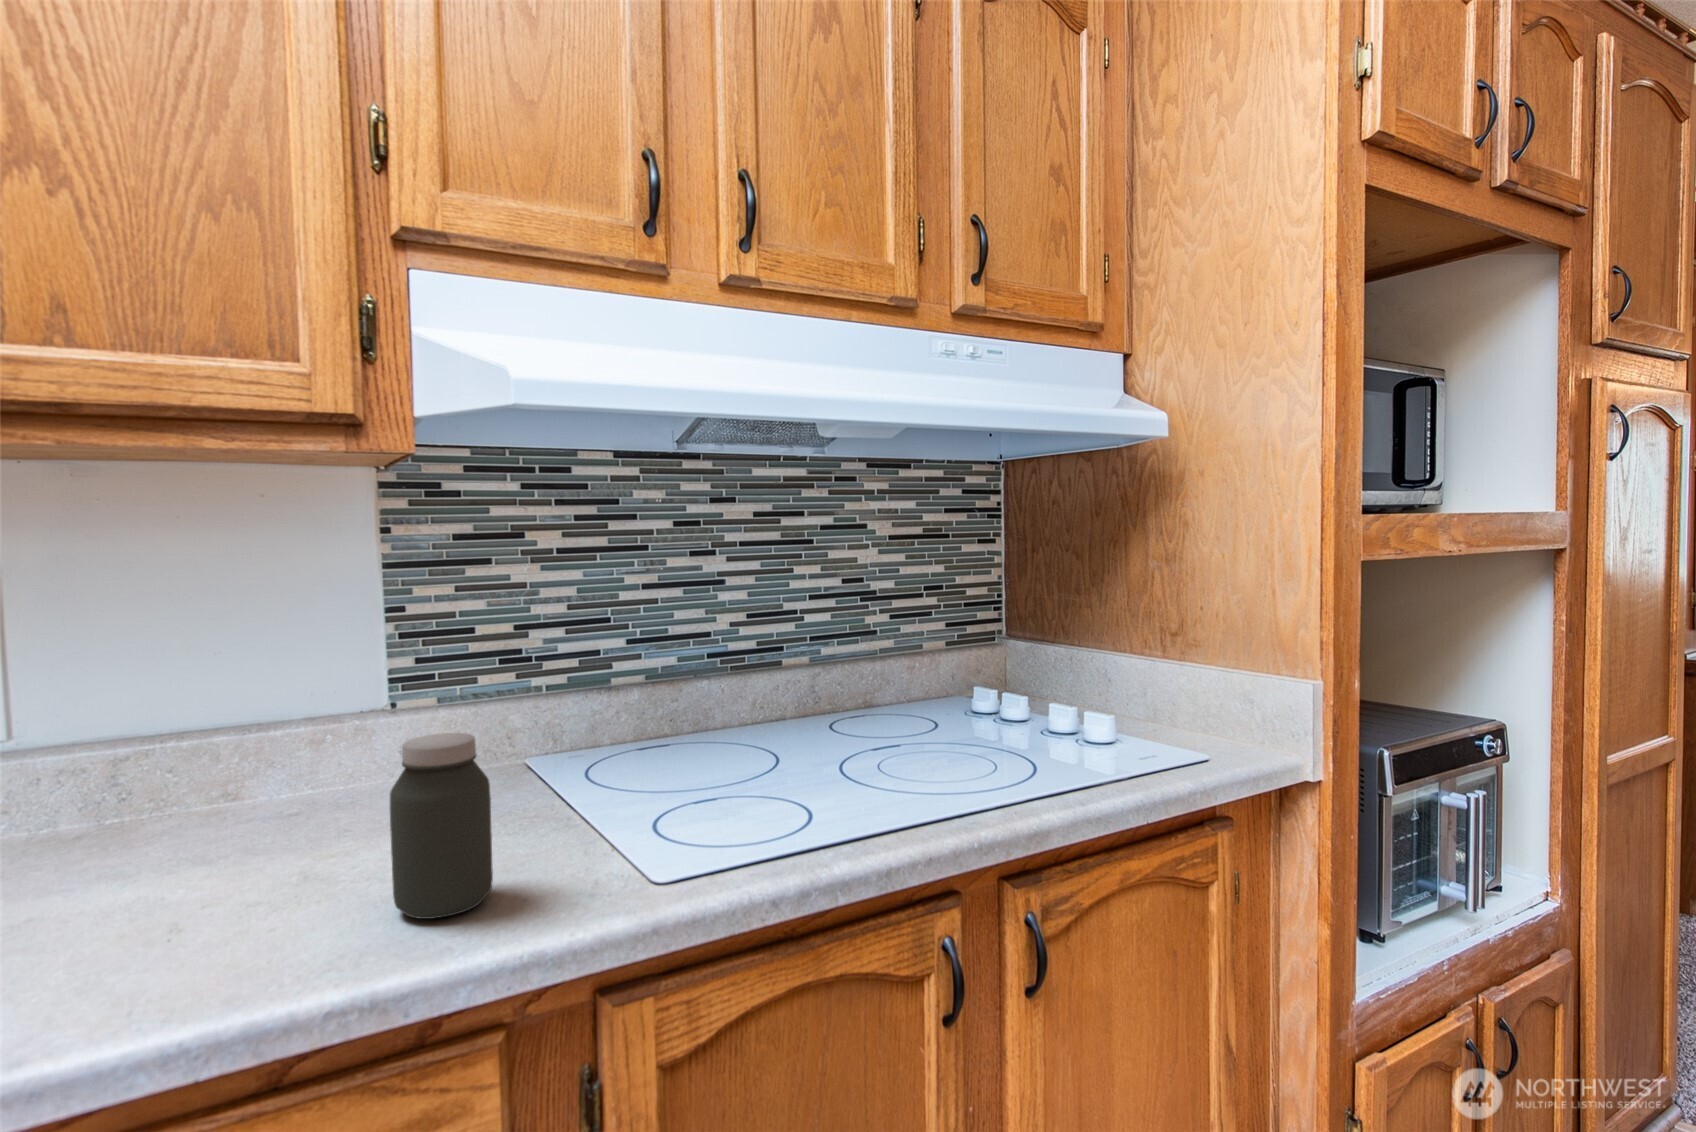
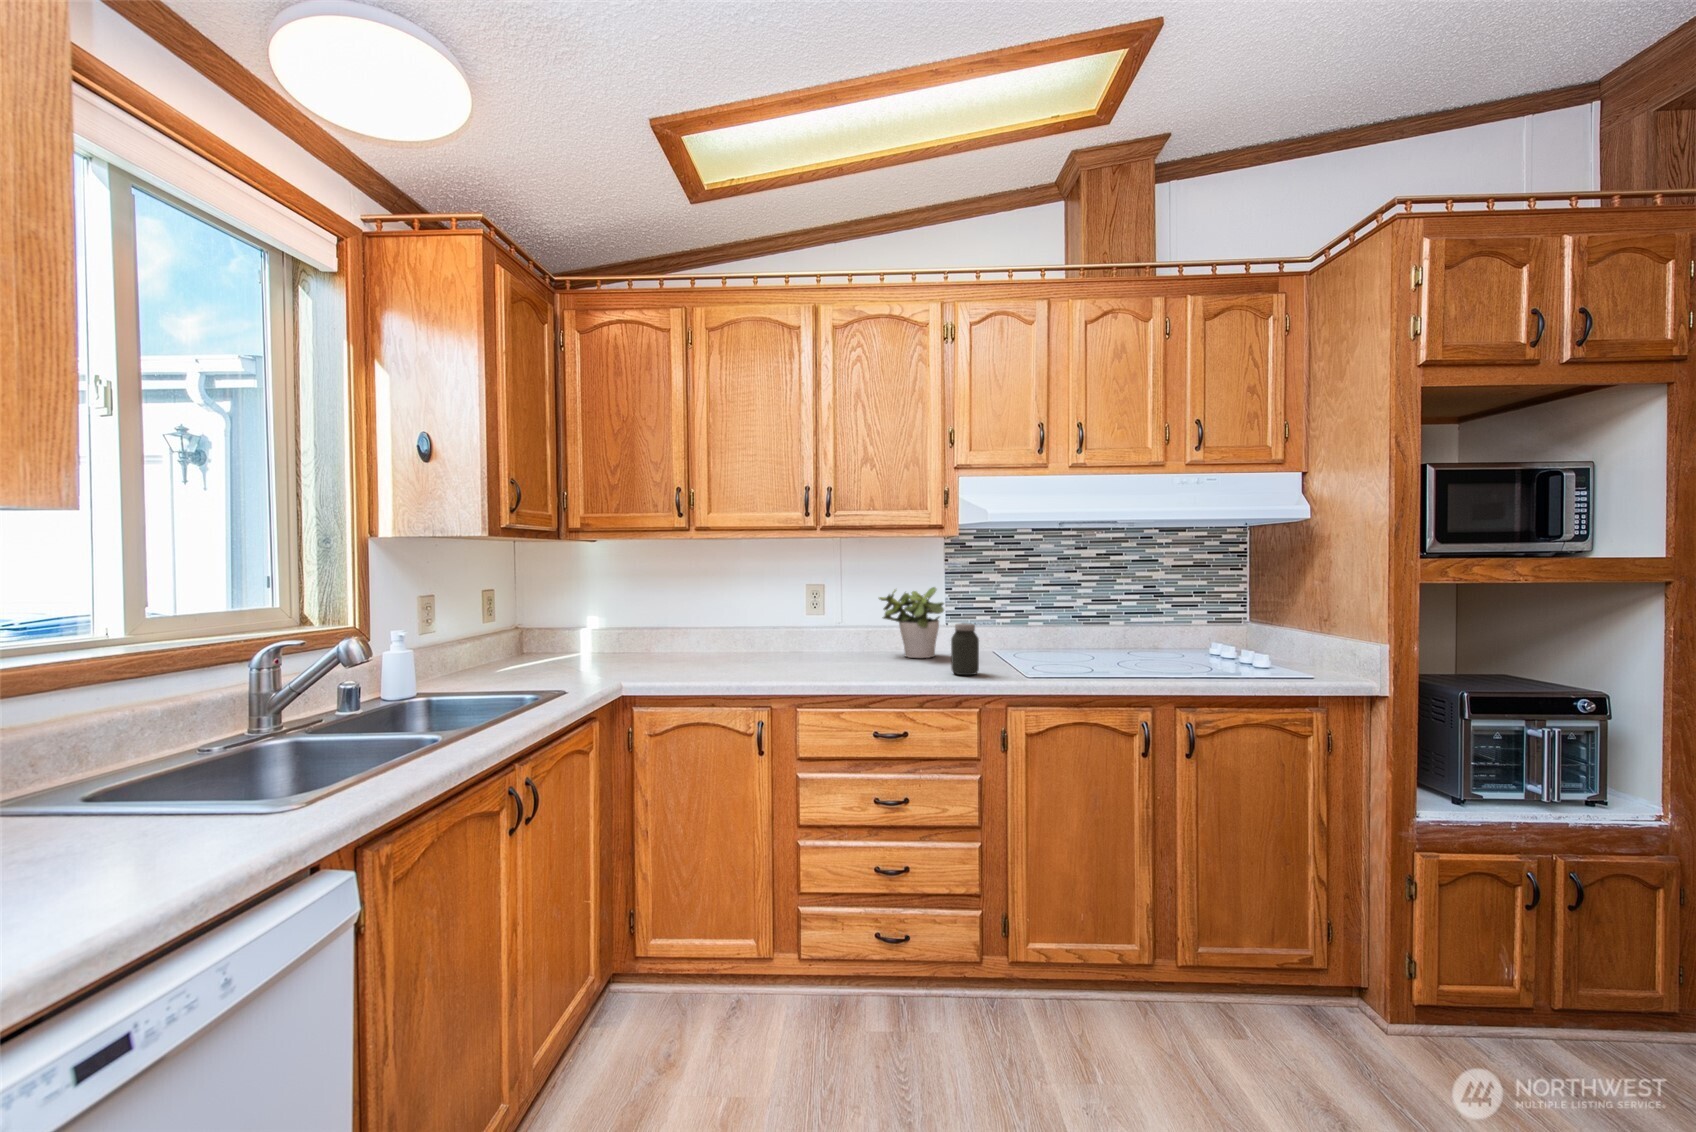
potted plant: none [130,609,374,838] -> present [879,587,944,658]

